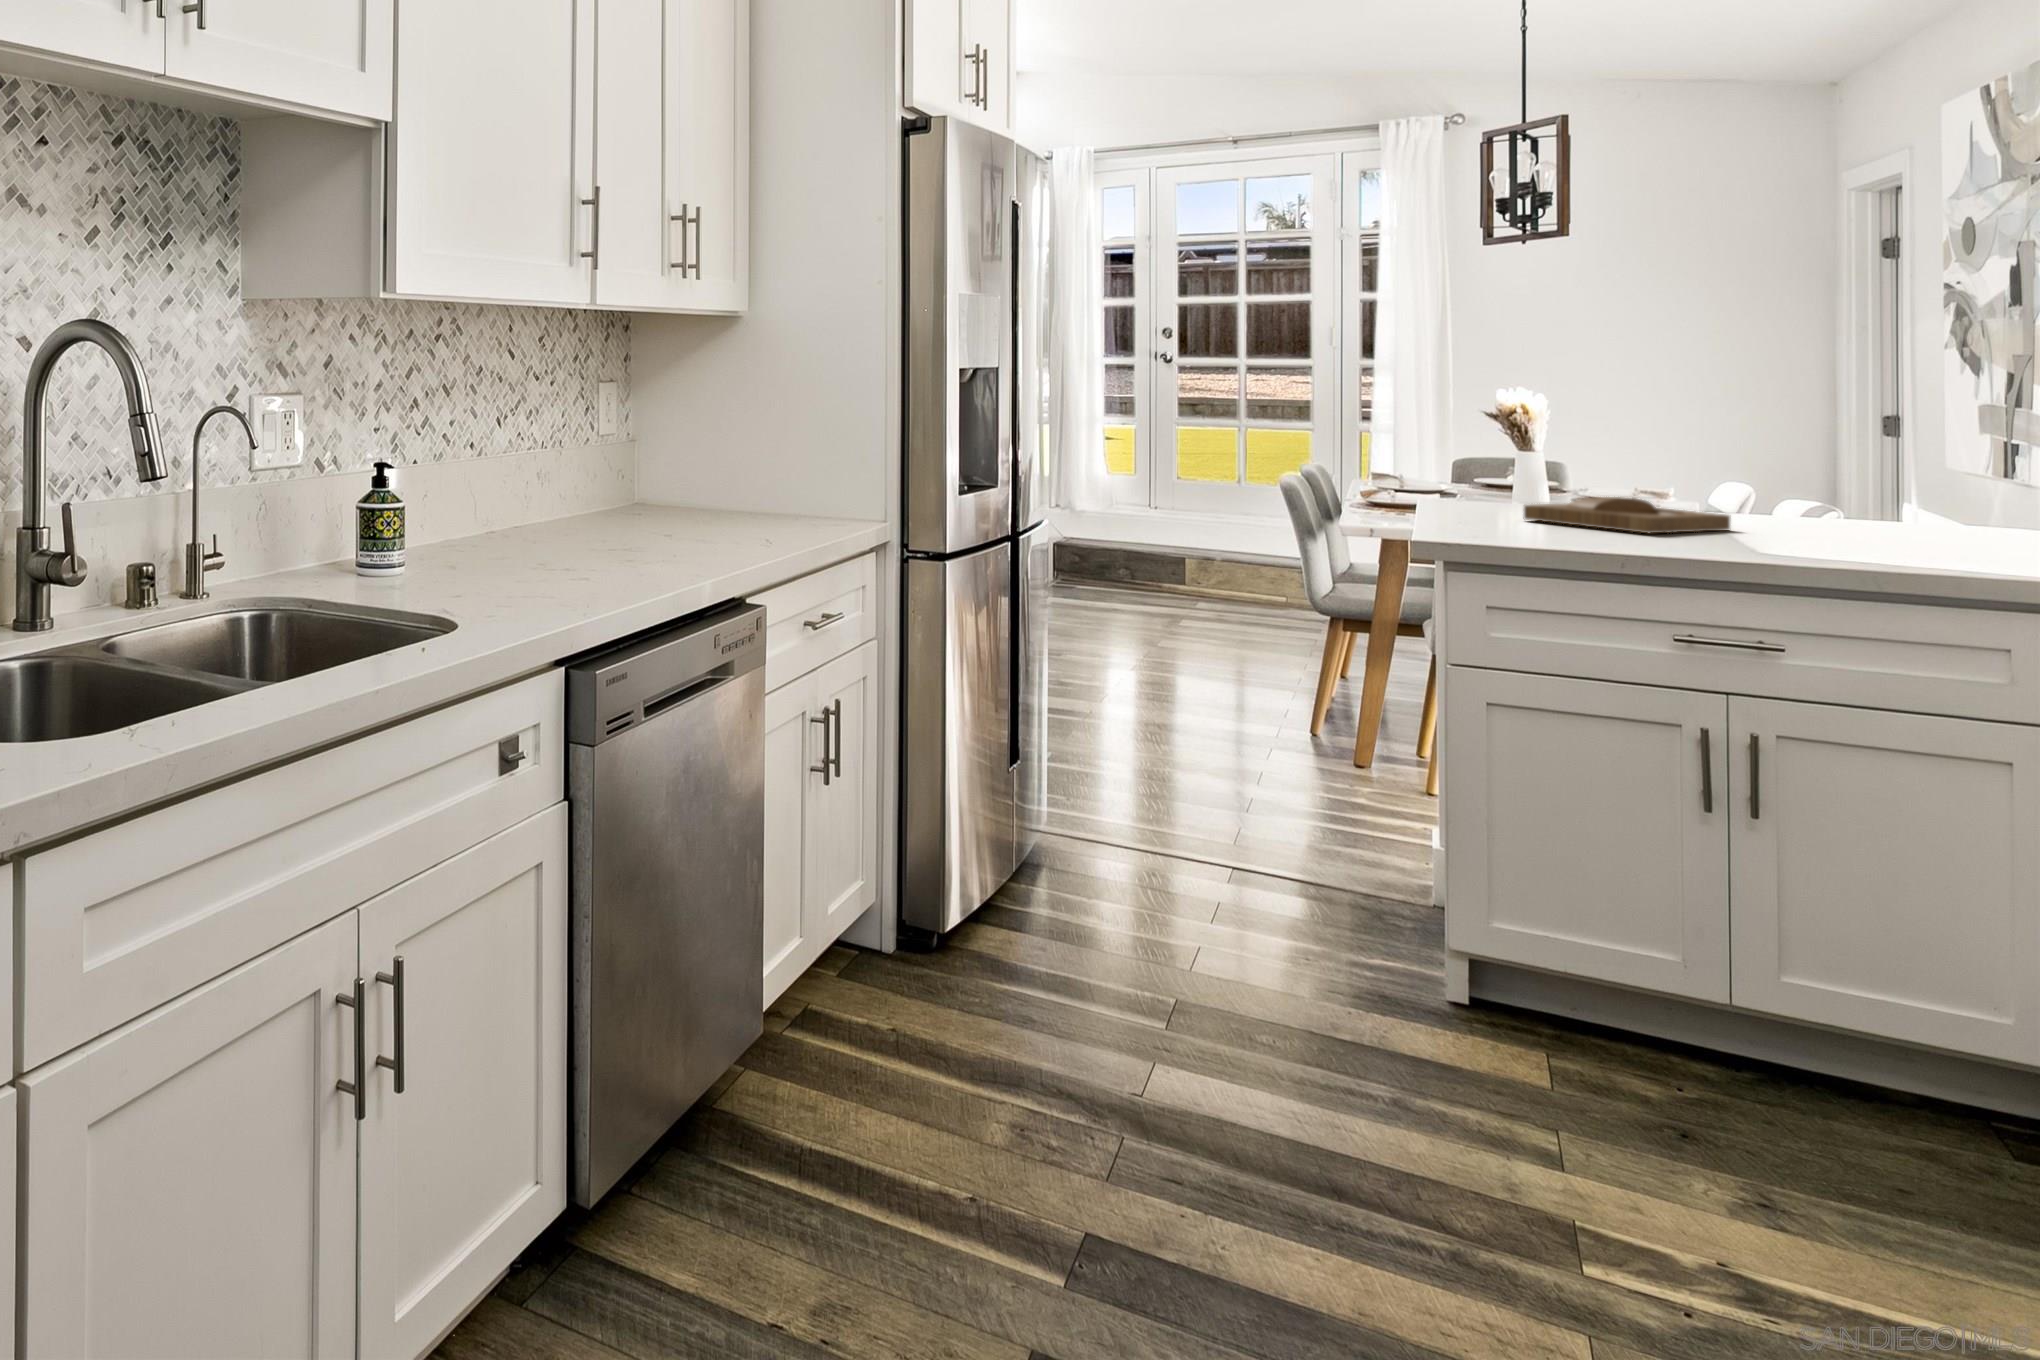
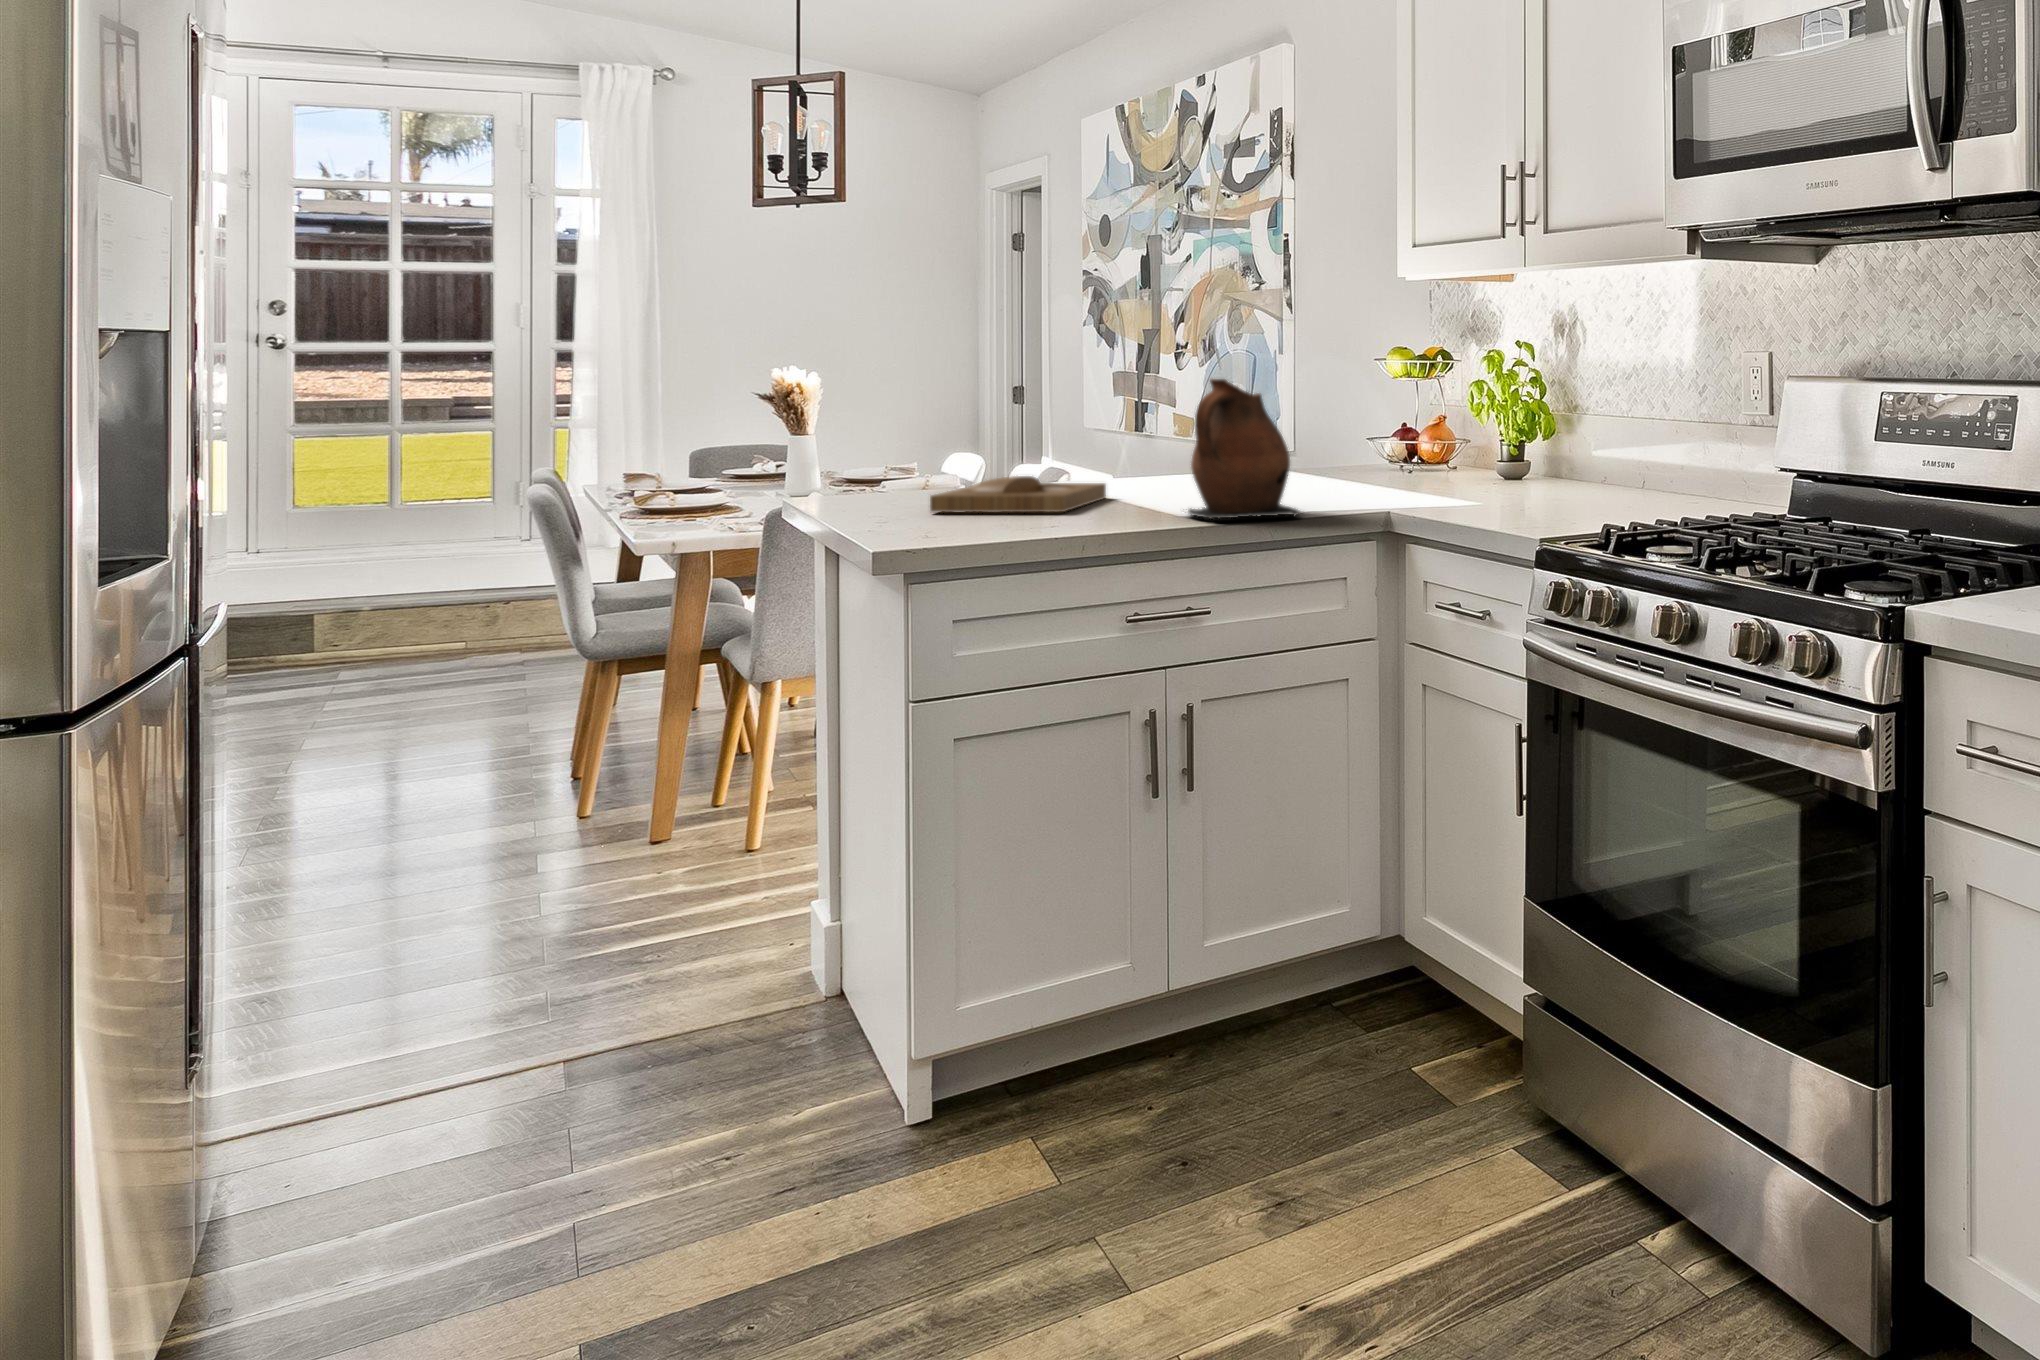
ceramic pitcher: none [1769,414,1923,567] -> present [1188,379,1302,519]

